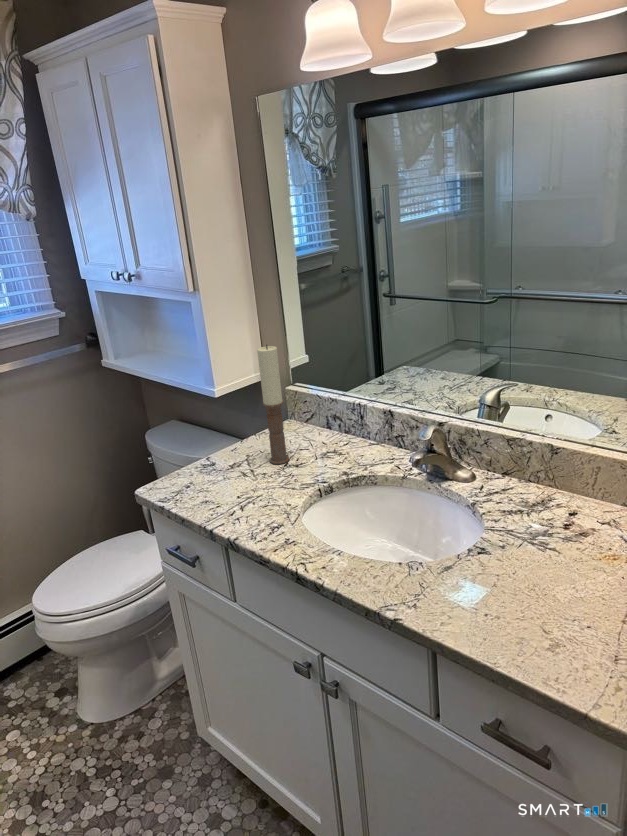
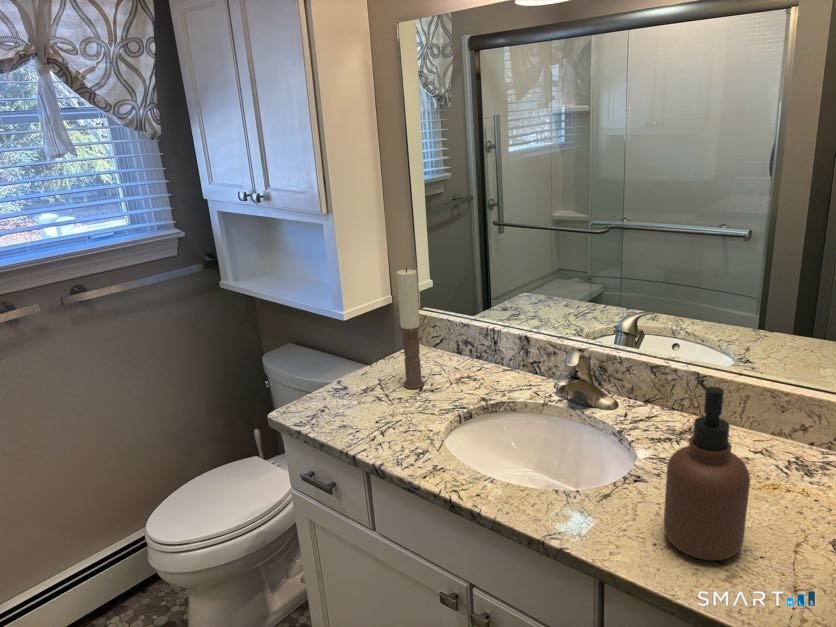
soap dispenser: none [496,455,574,629] -> present [664,381,750,560]

